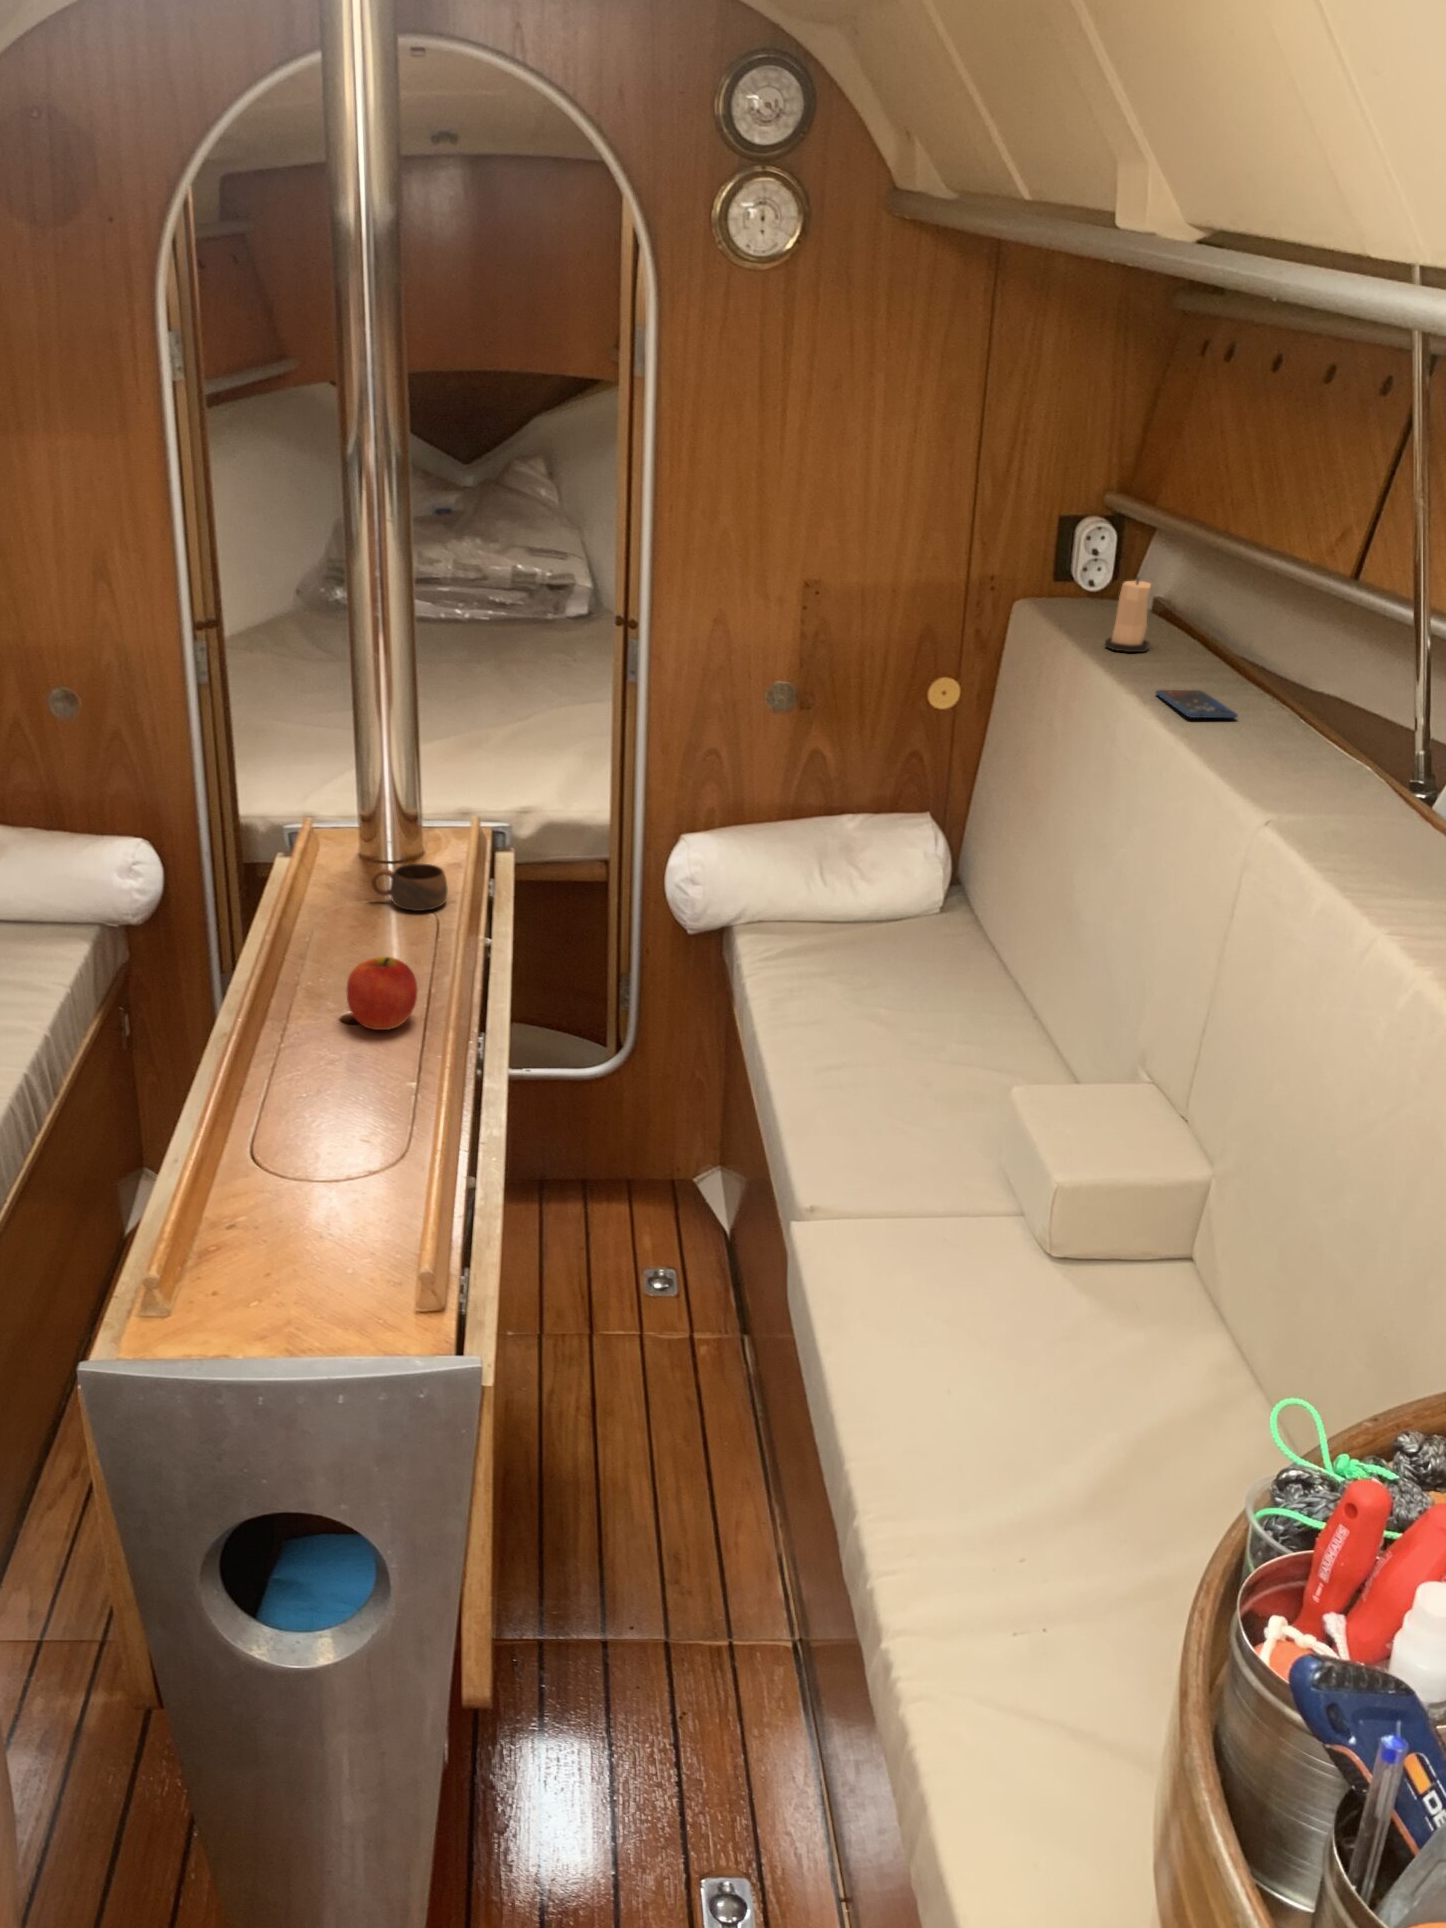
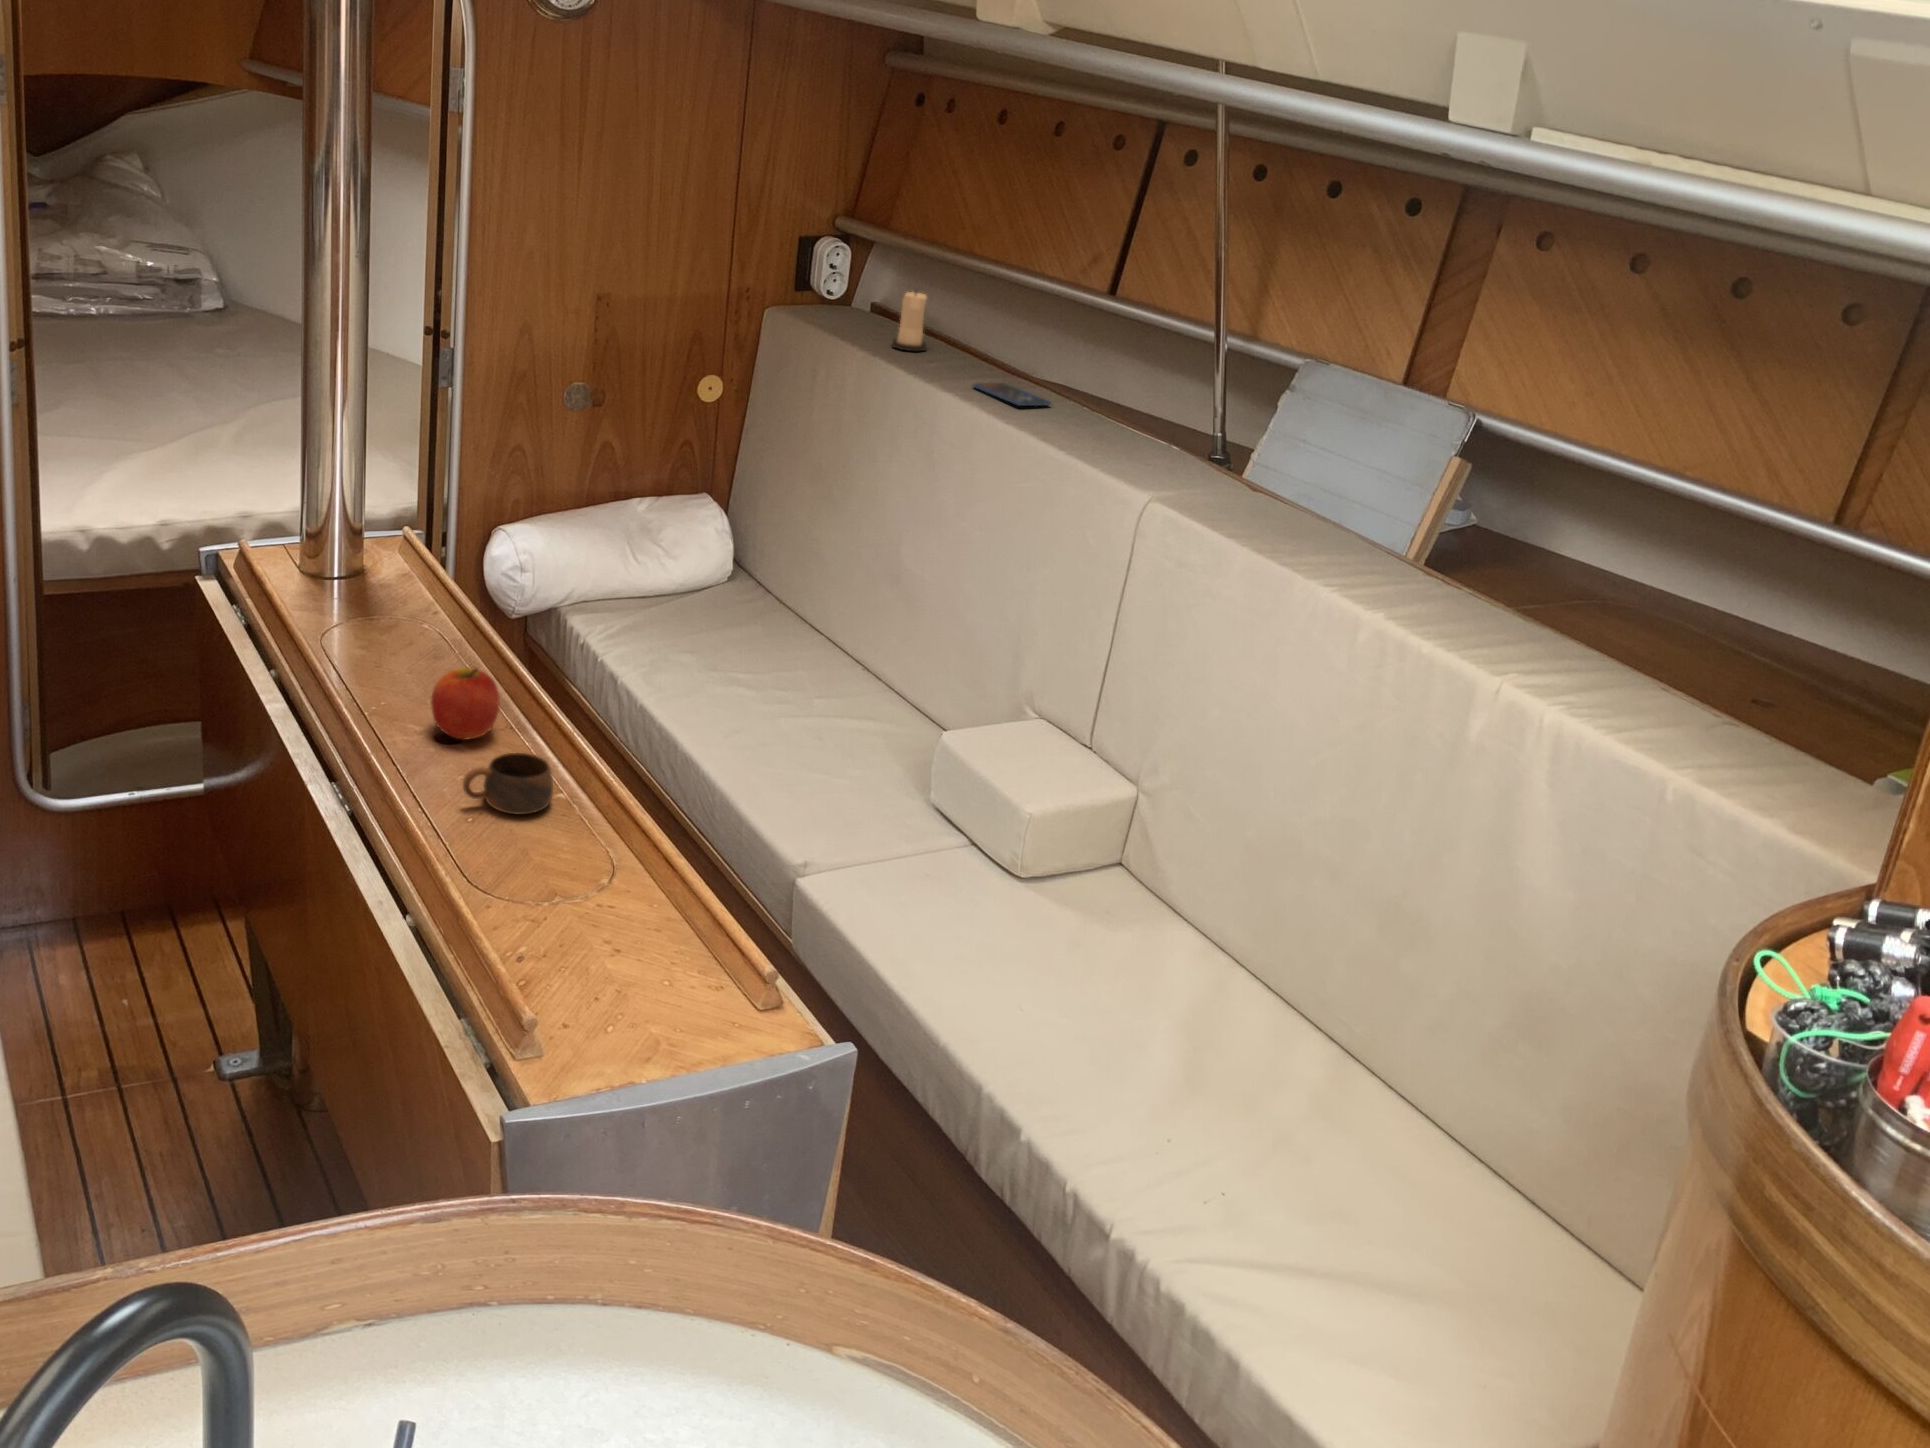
cup: present [371,864,448,911] -> present [463,753,553,815]

